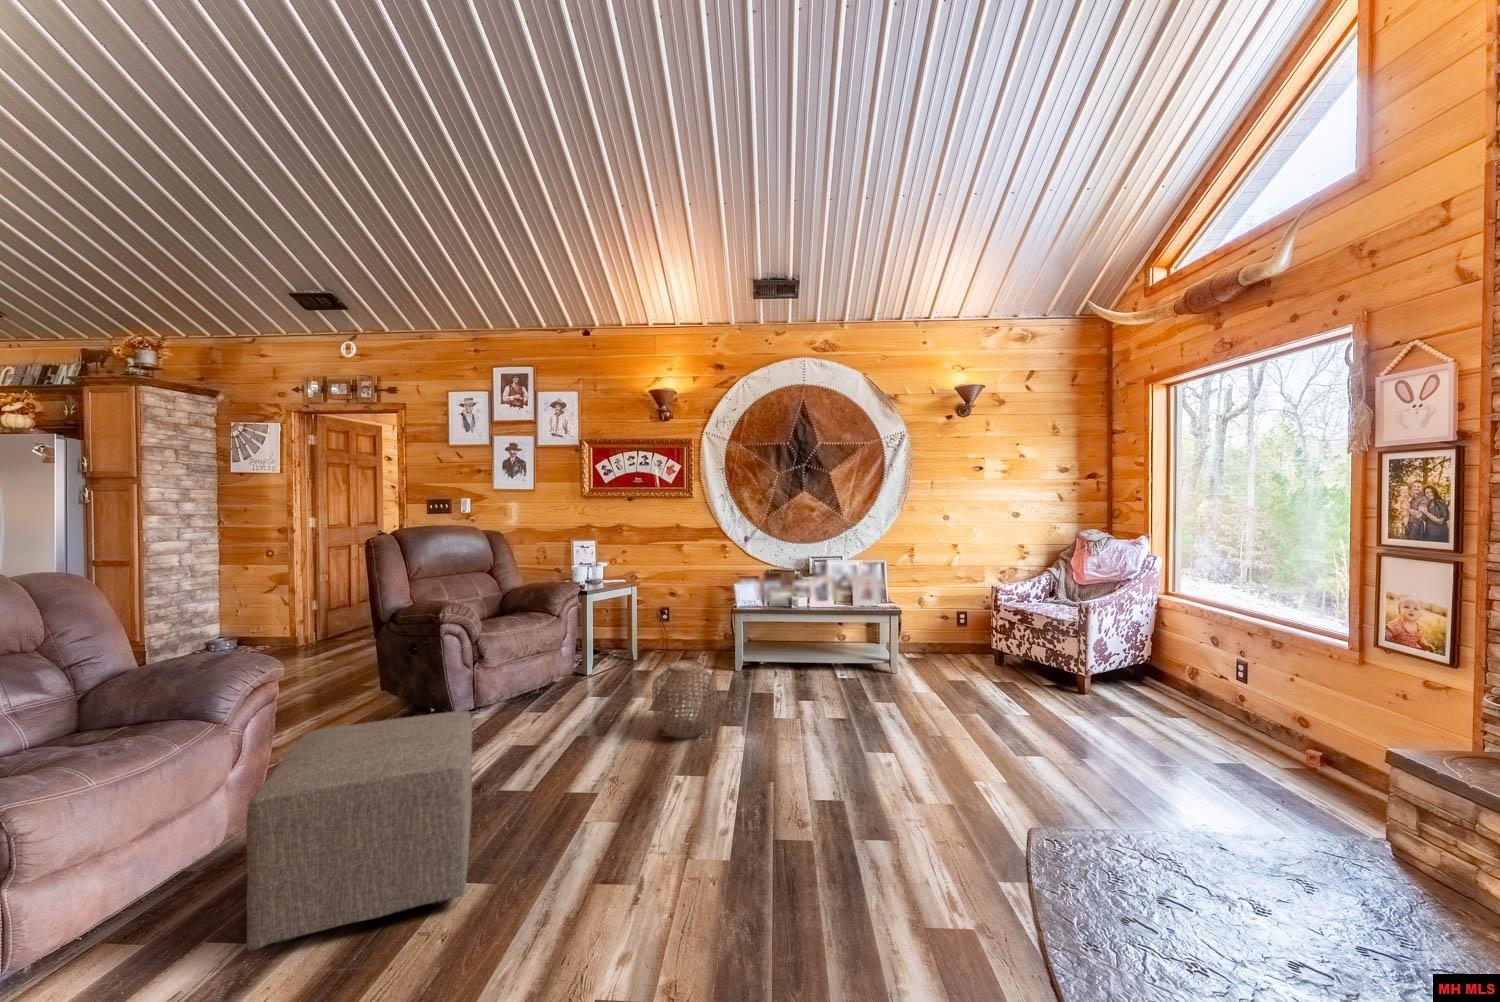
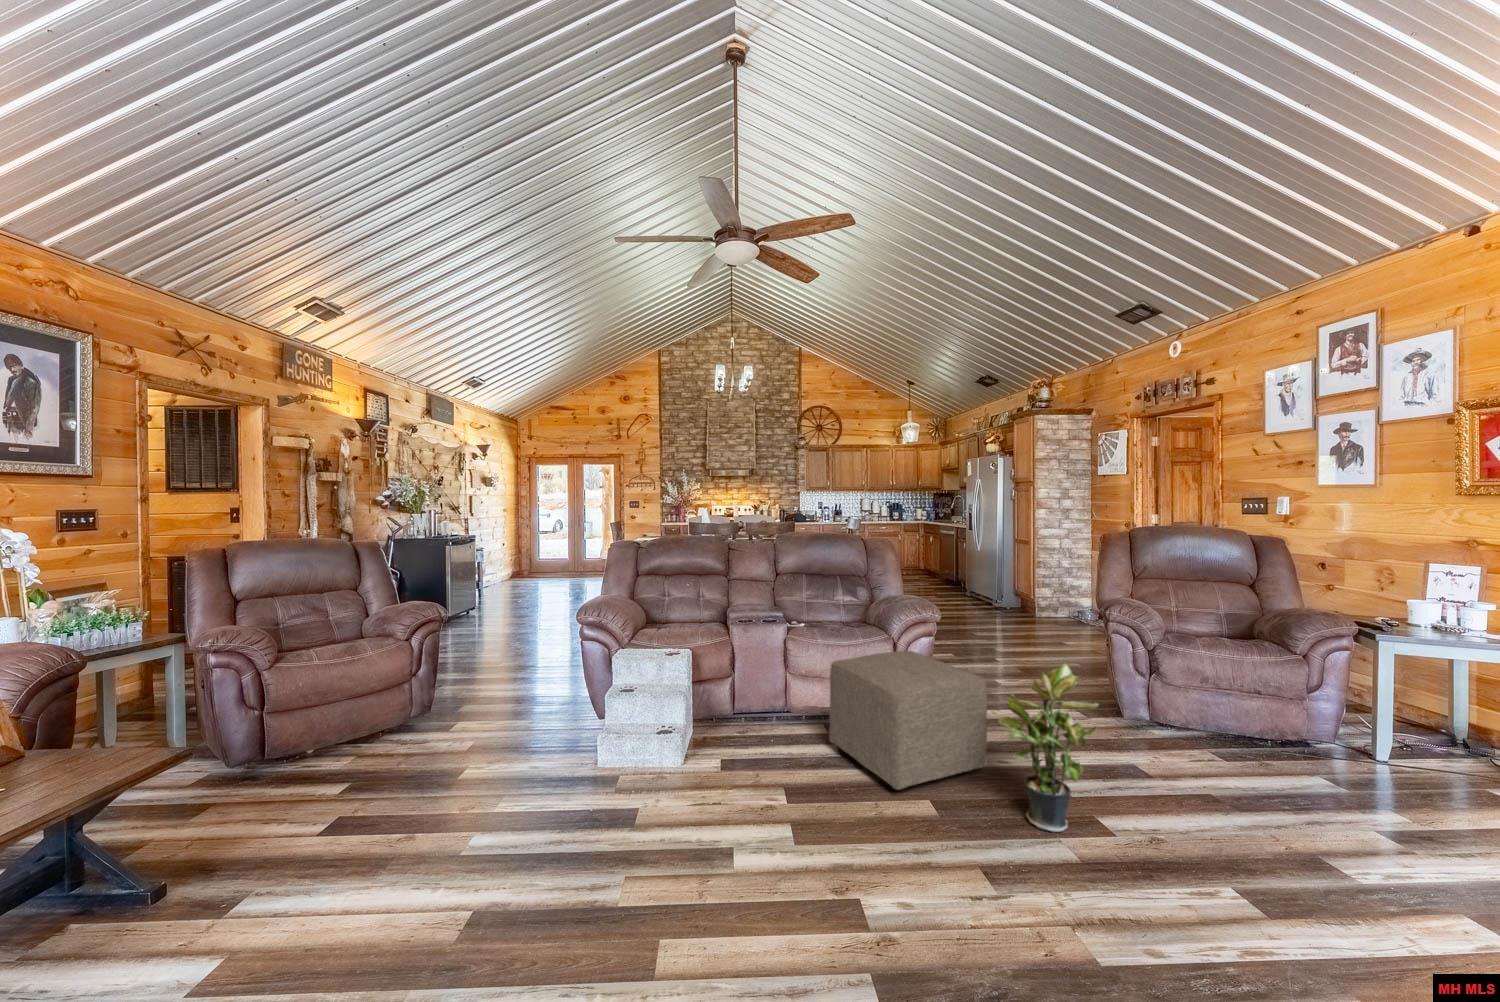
potted plant: none [524,652,614,820] -> present [998,664,1099,832]
woven basket: present [652,660,717,738] -> none [1273,763,1427,907]

